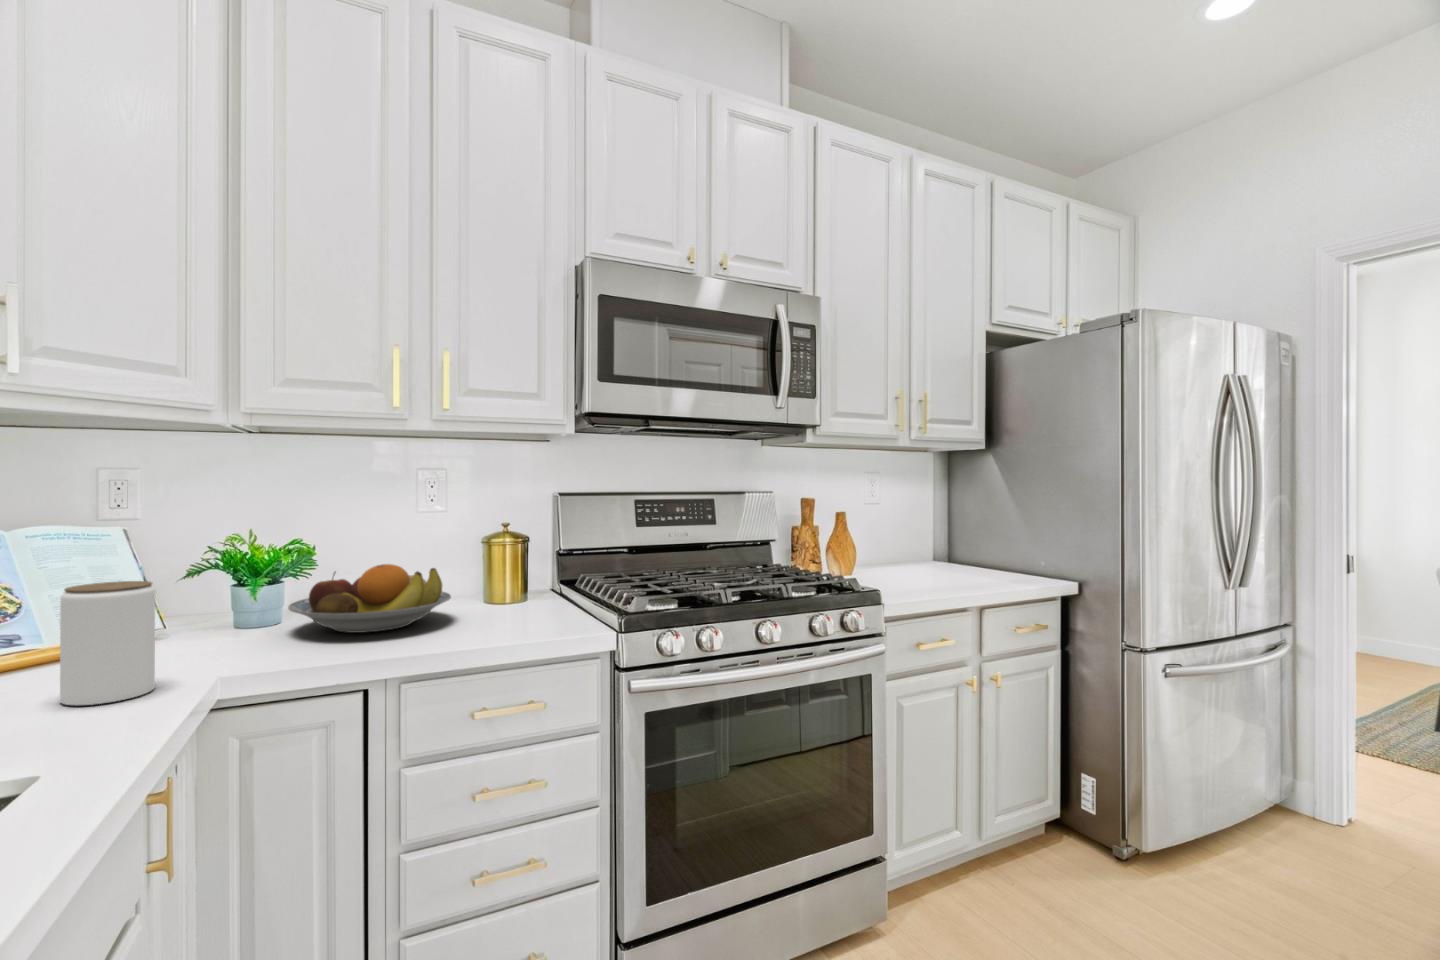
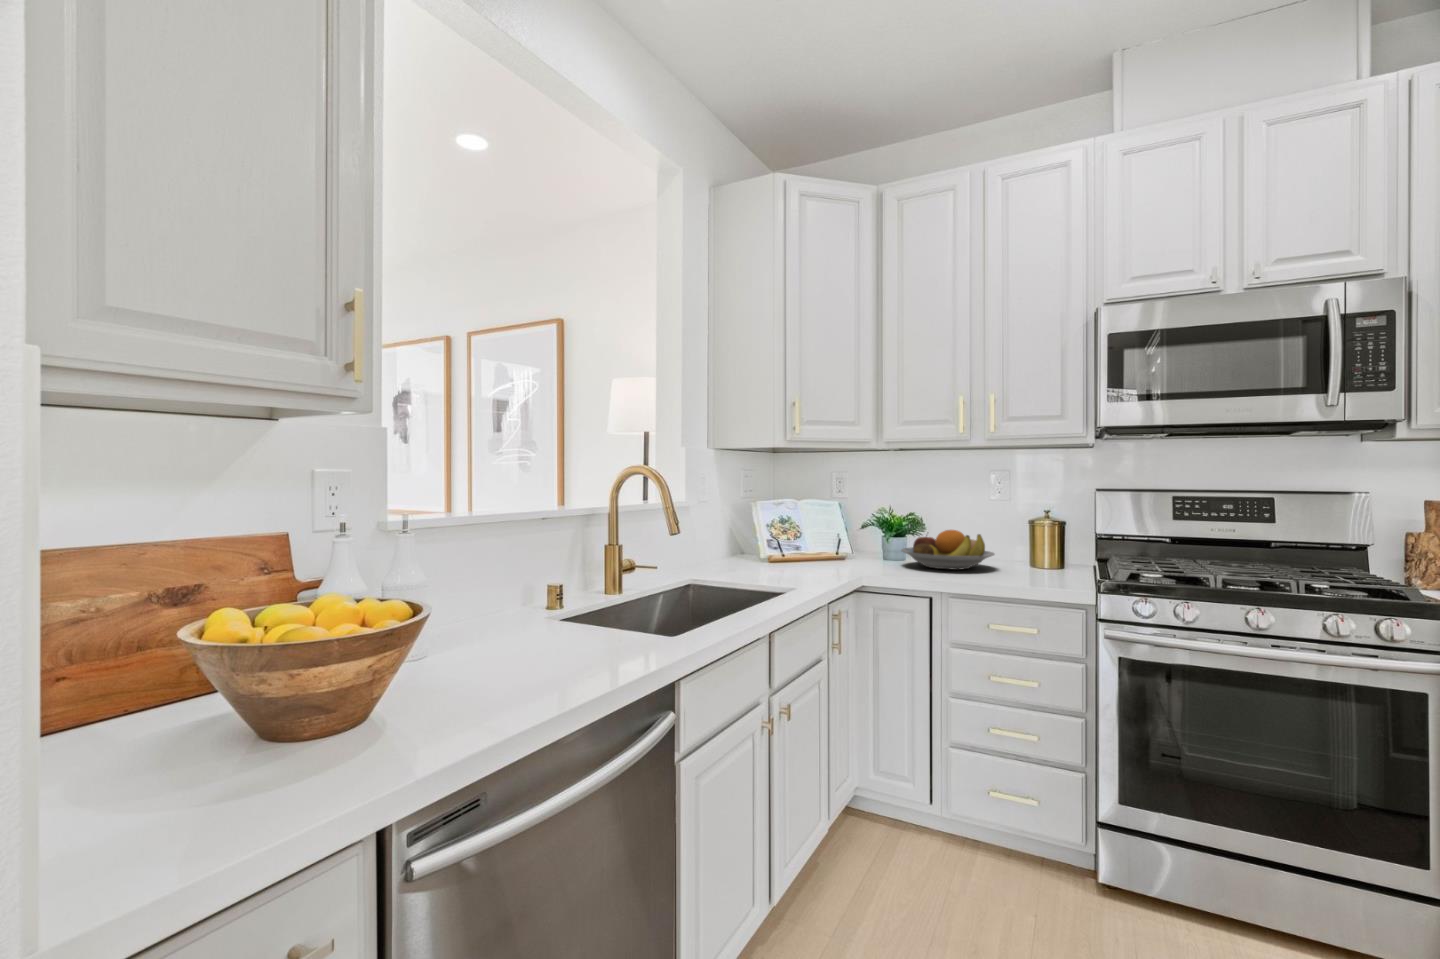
jar: present [60,581,155,705] -> none [802,523,834,574]

